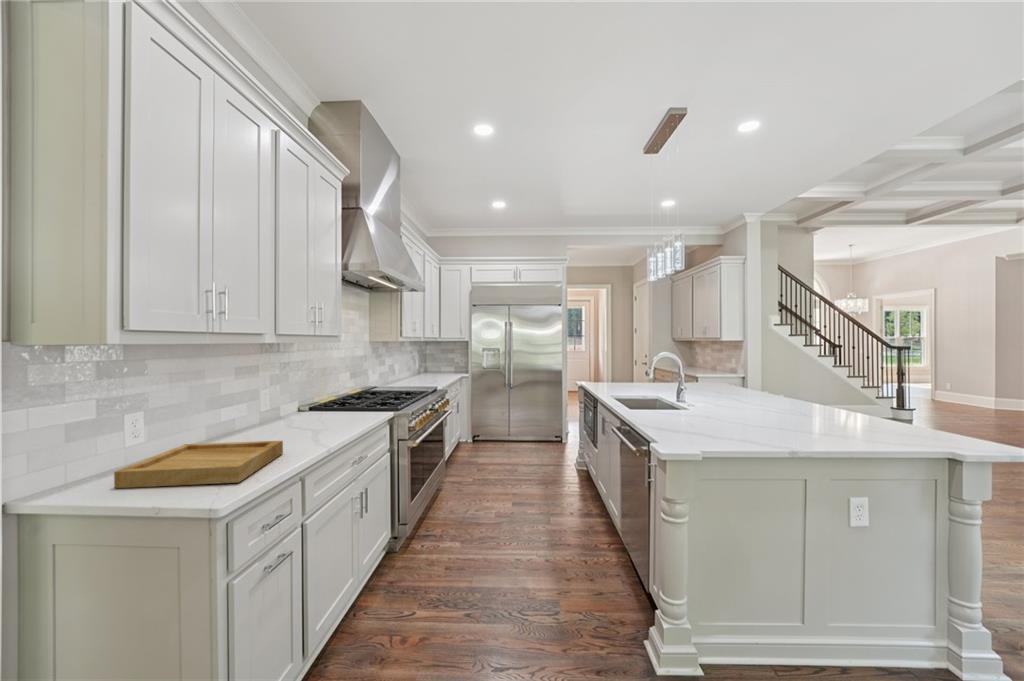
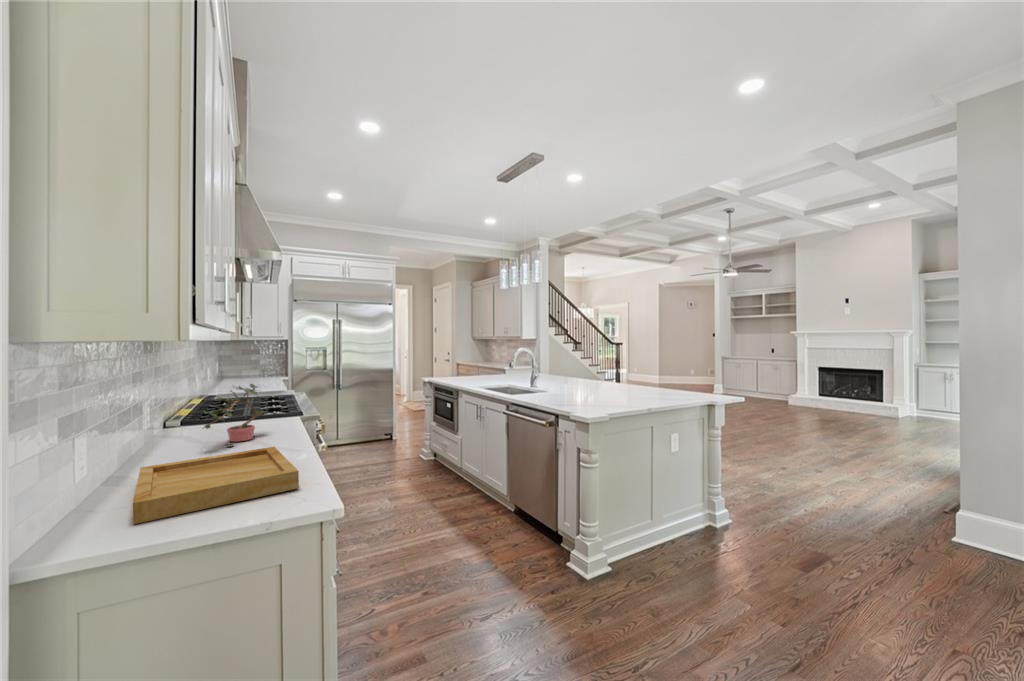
potted plant: none [264,382,333,436] -> present [204,384,265,447]

